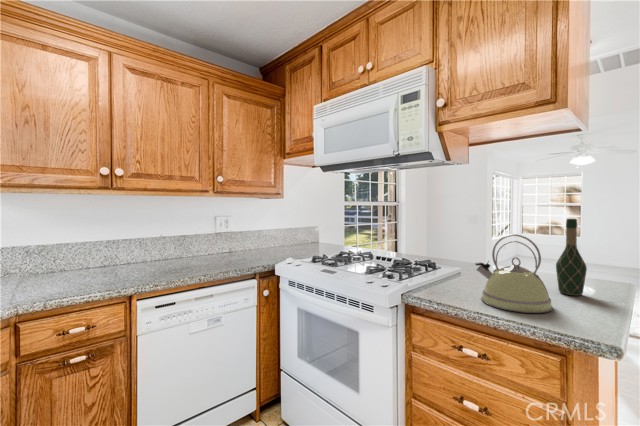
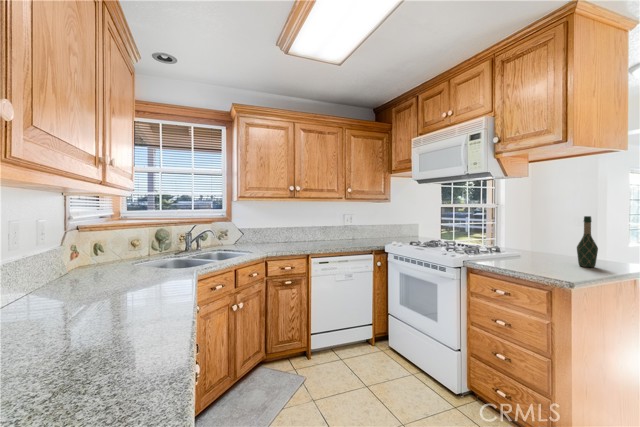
kettle: present [475,235,553,313] -> none [512,225,559,271]

